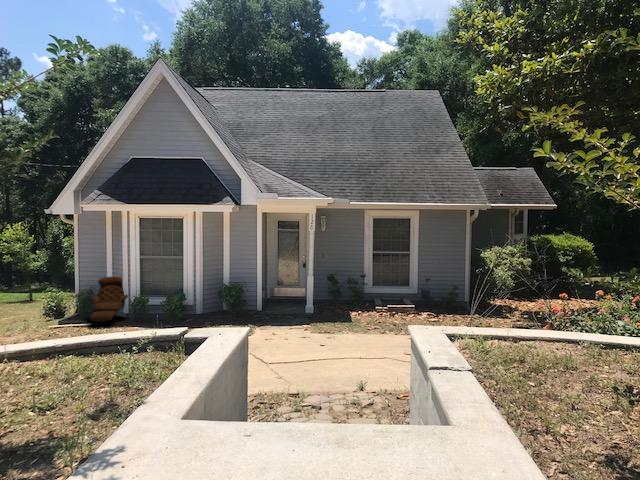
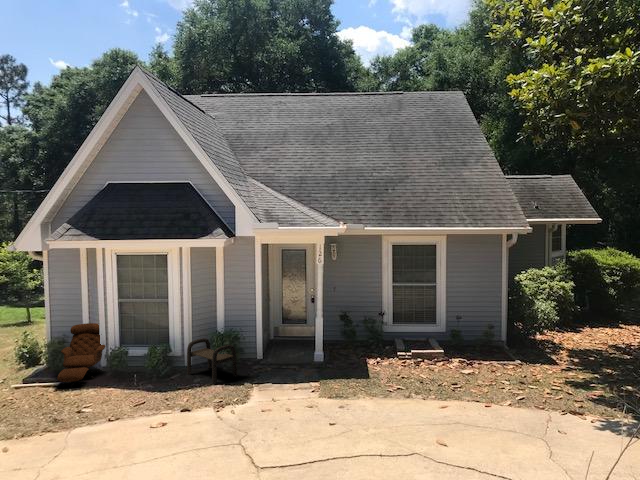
bench: none [199,290,242,325] -> present [187,338,238,384]

